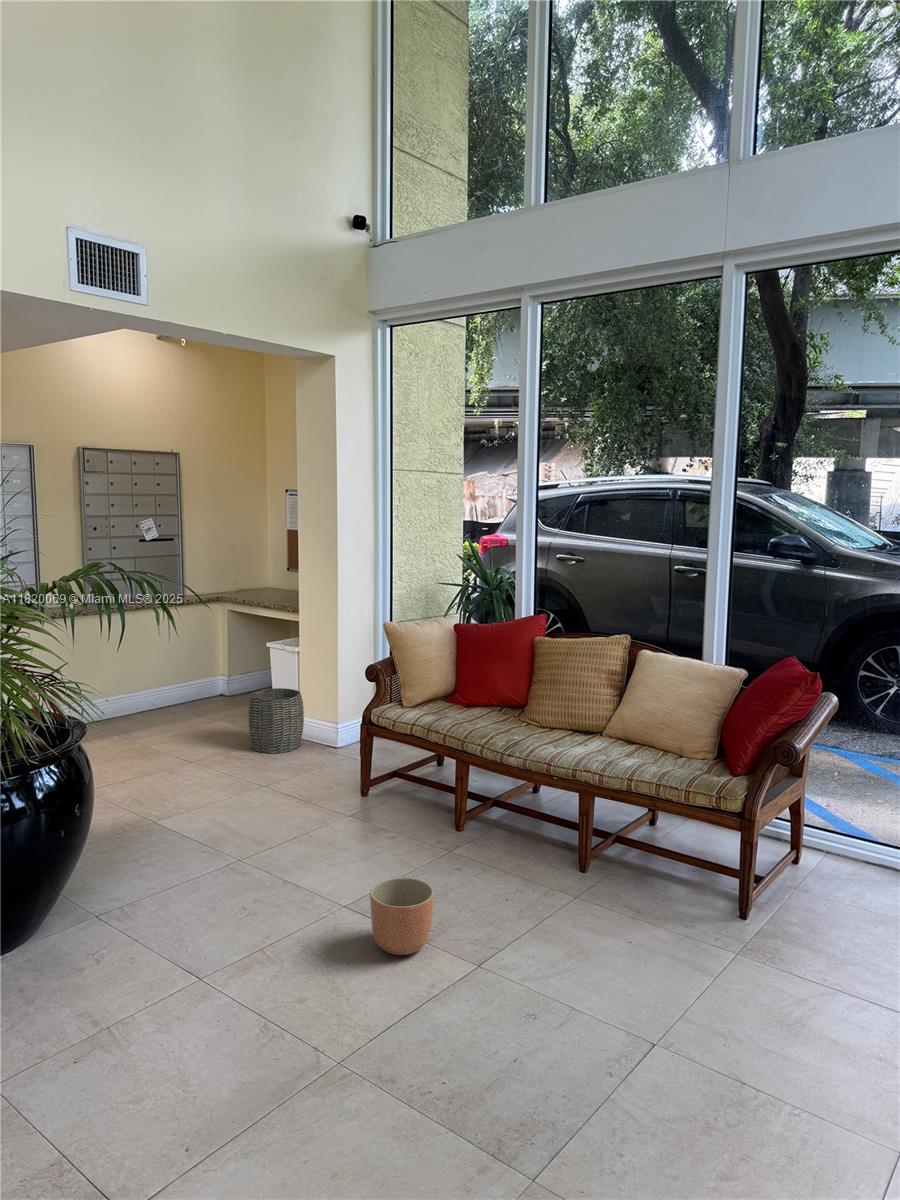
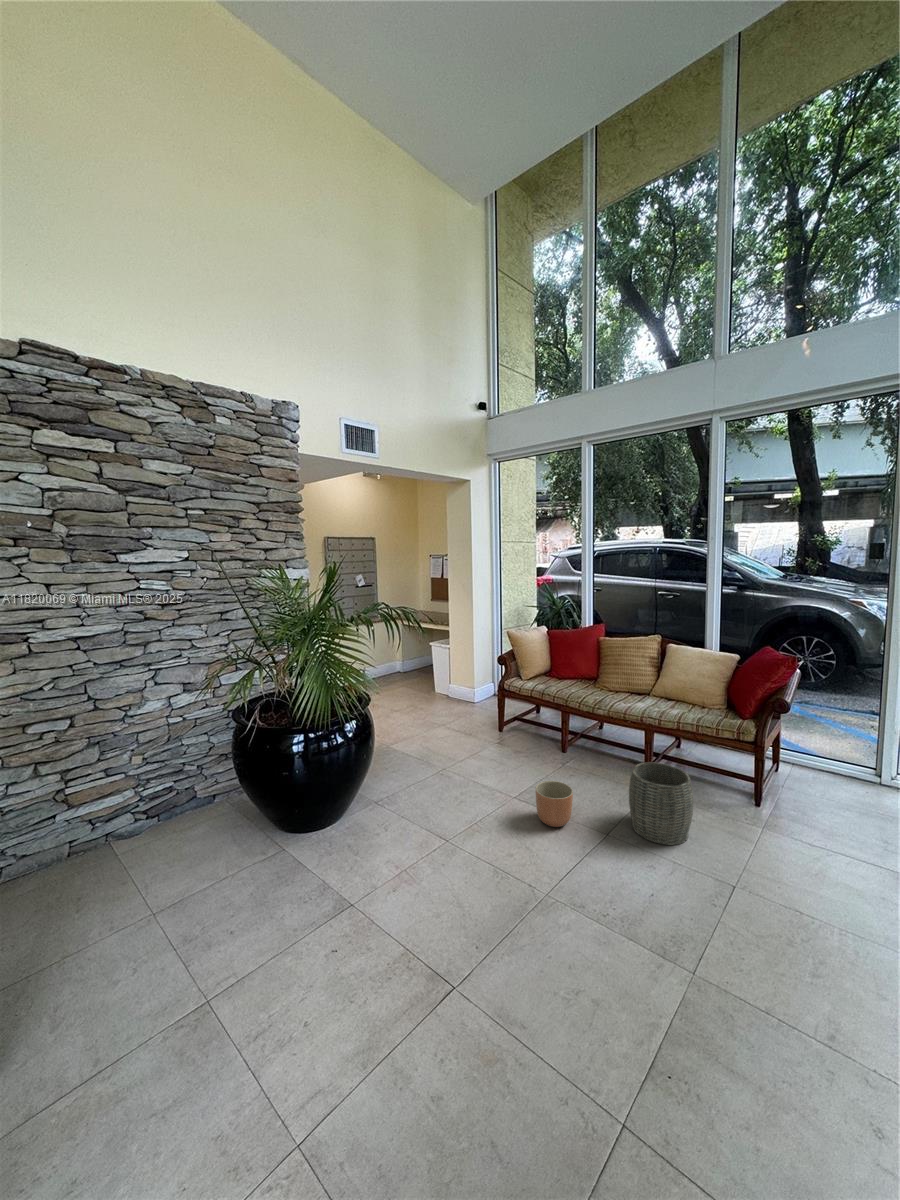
woven basket: present [248,688,304,753] -> present [629,762,693,845]

